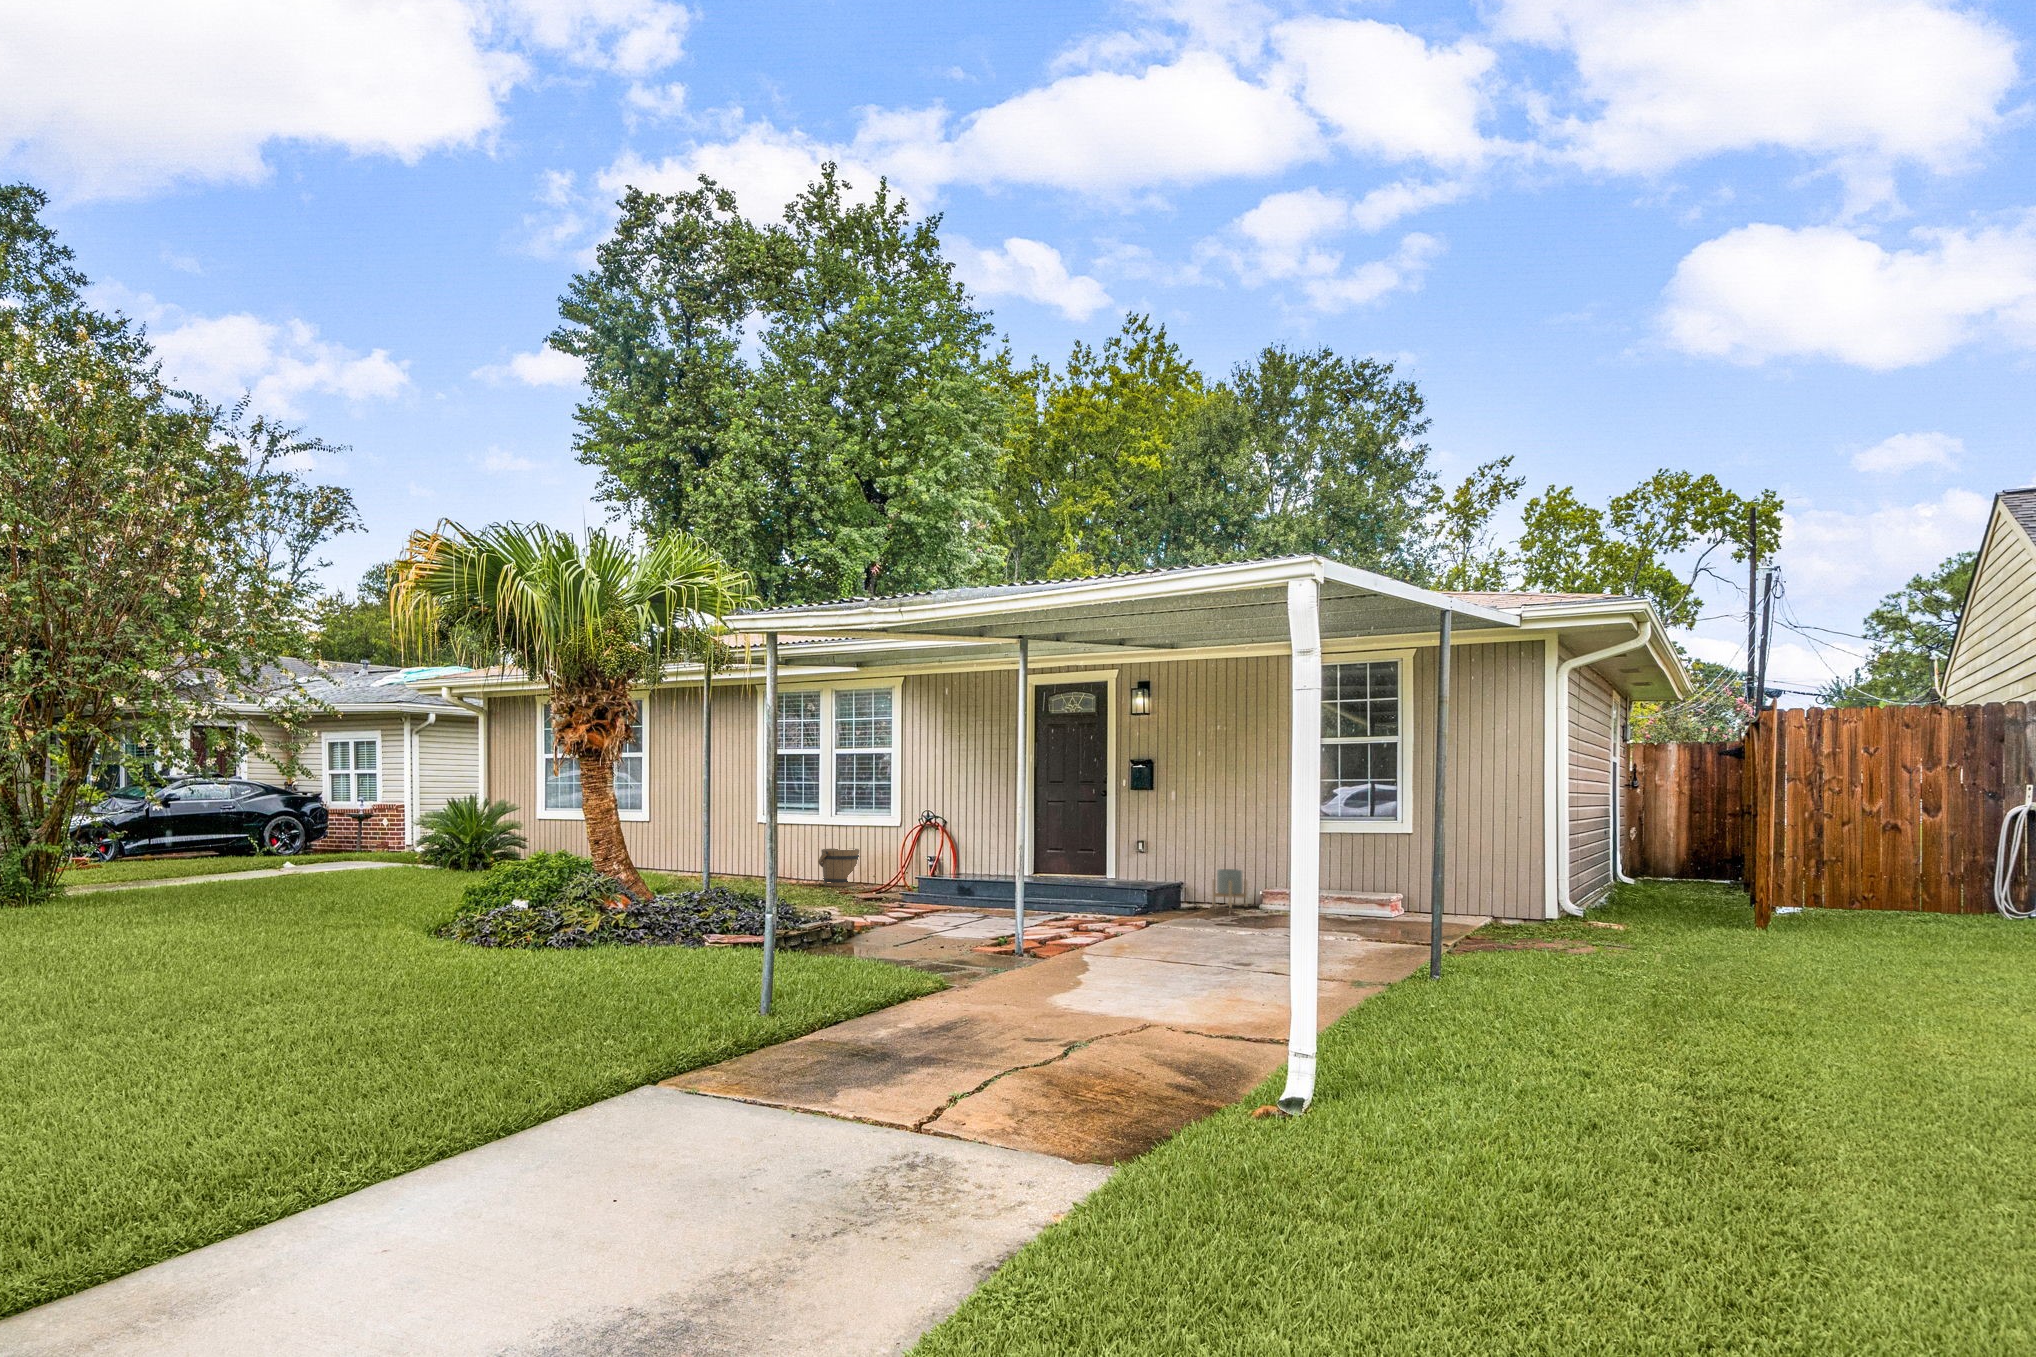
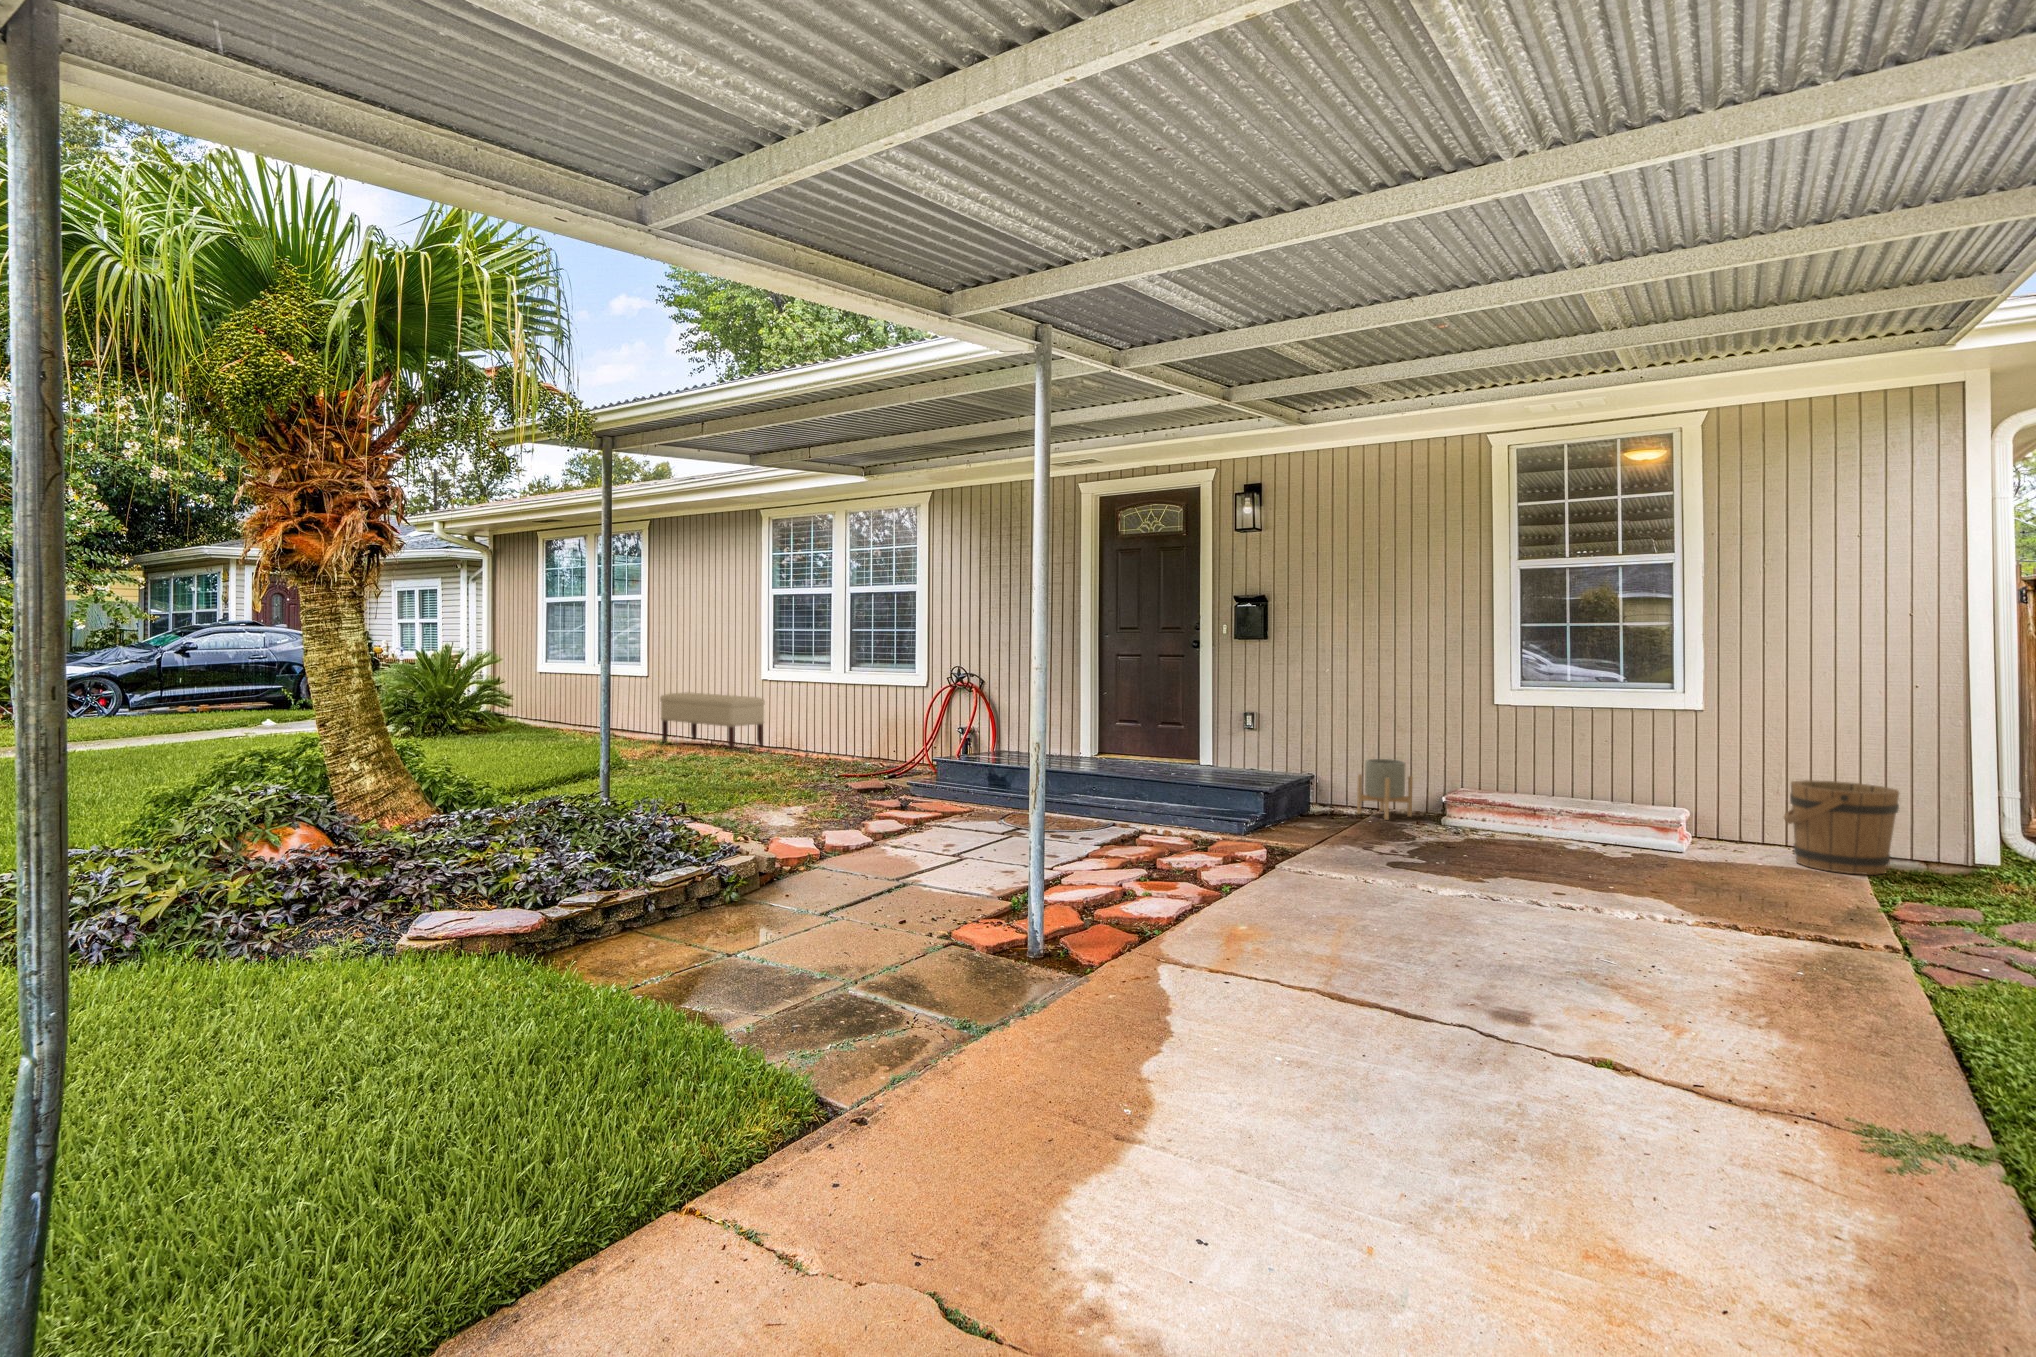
bench: none [666,834,758,881] -> present [660,692,765,751]
bucket: present [818,848,859,886] -> present [1784,780,1899,875]

